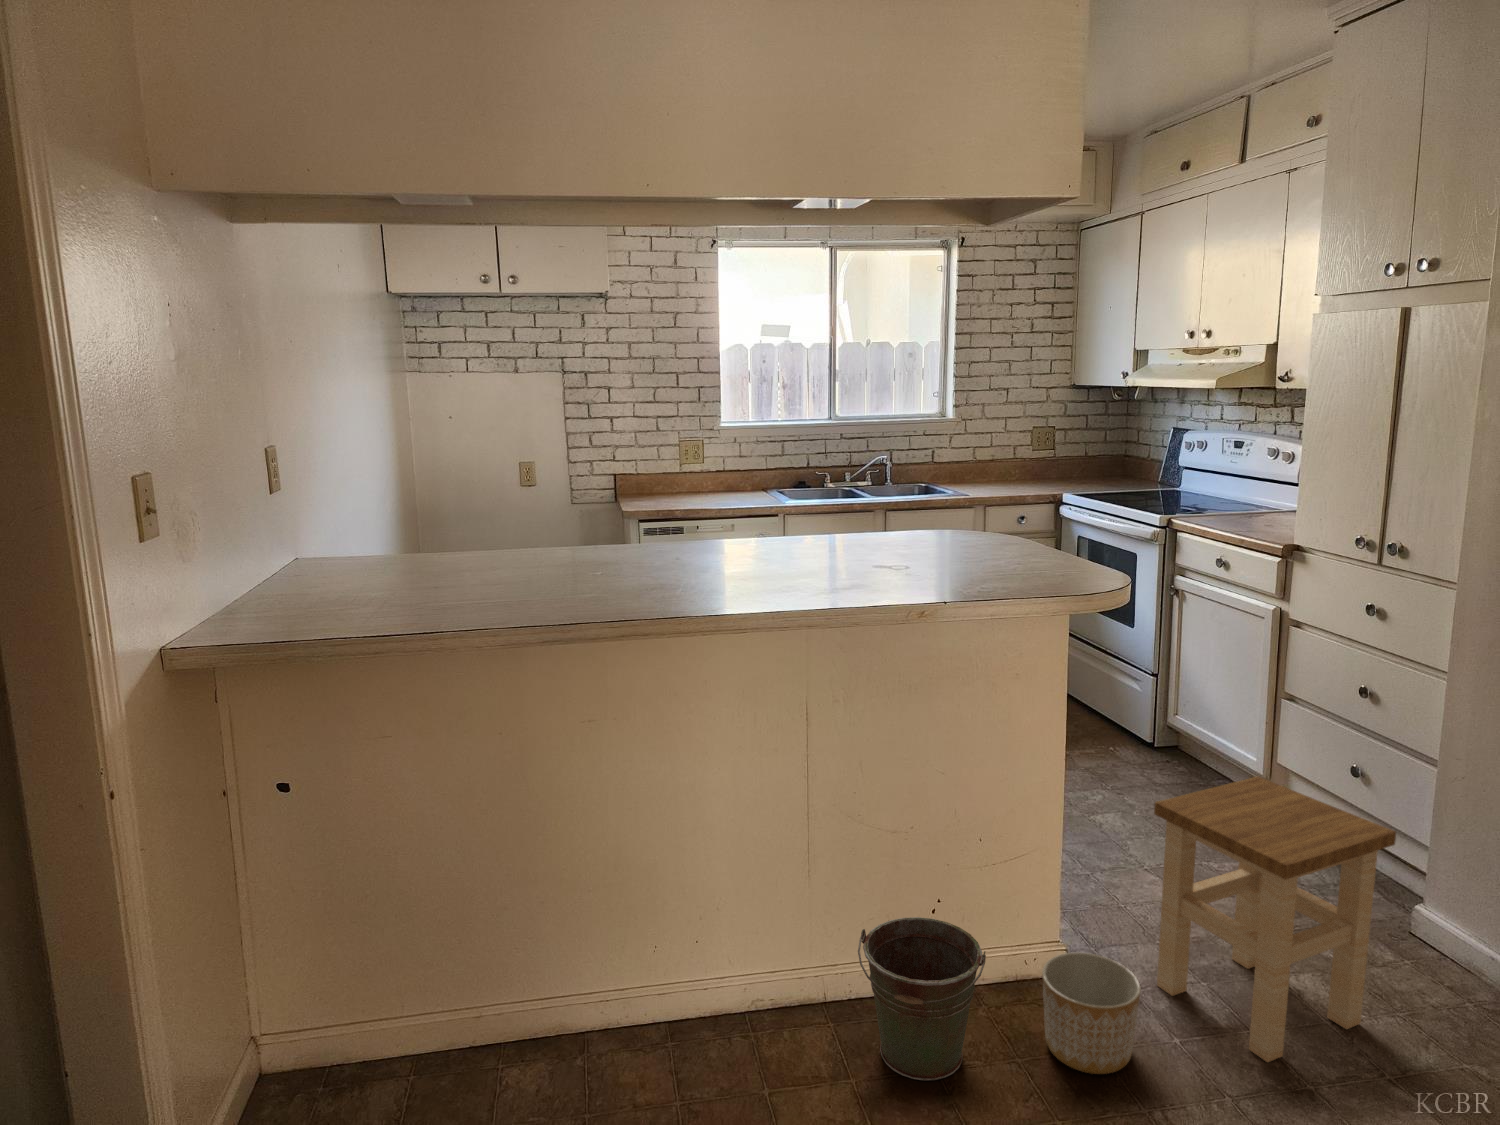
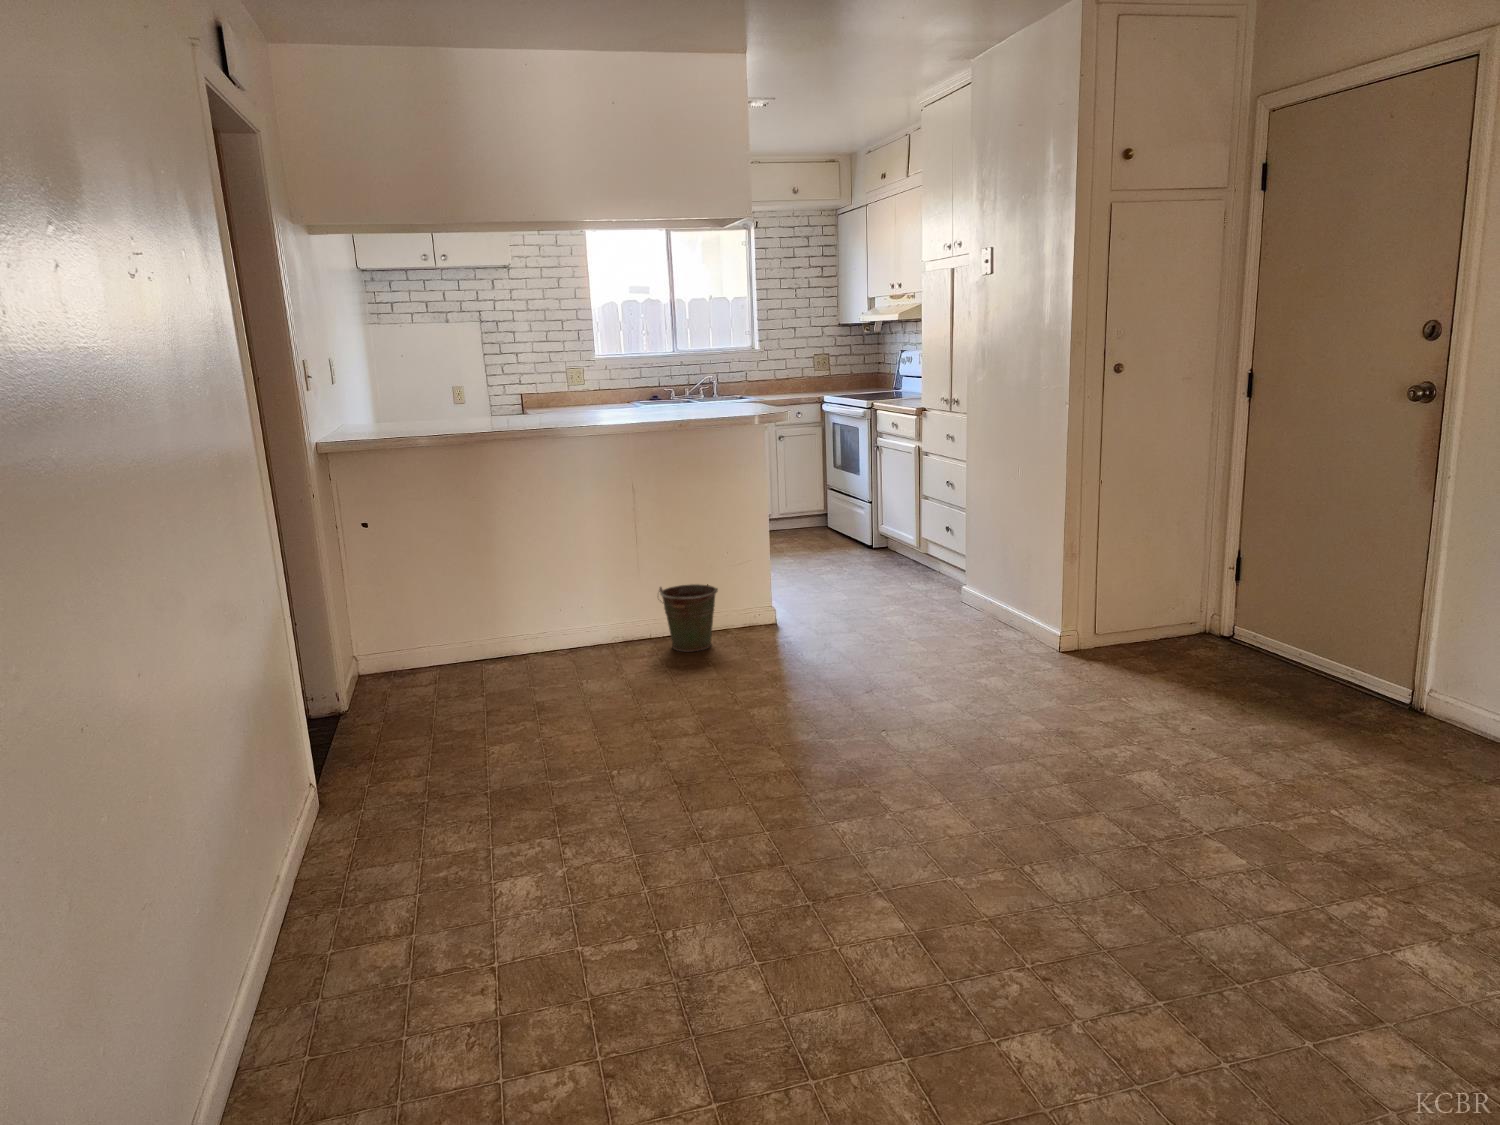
stool: present [1154,777,1396,1062] -> none [810,517,916,637]
planter: present [1042,952,1141,1074] -> none [749,597,794,645]

